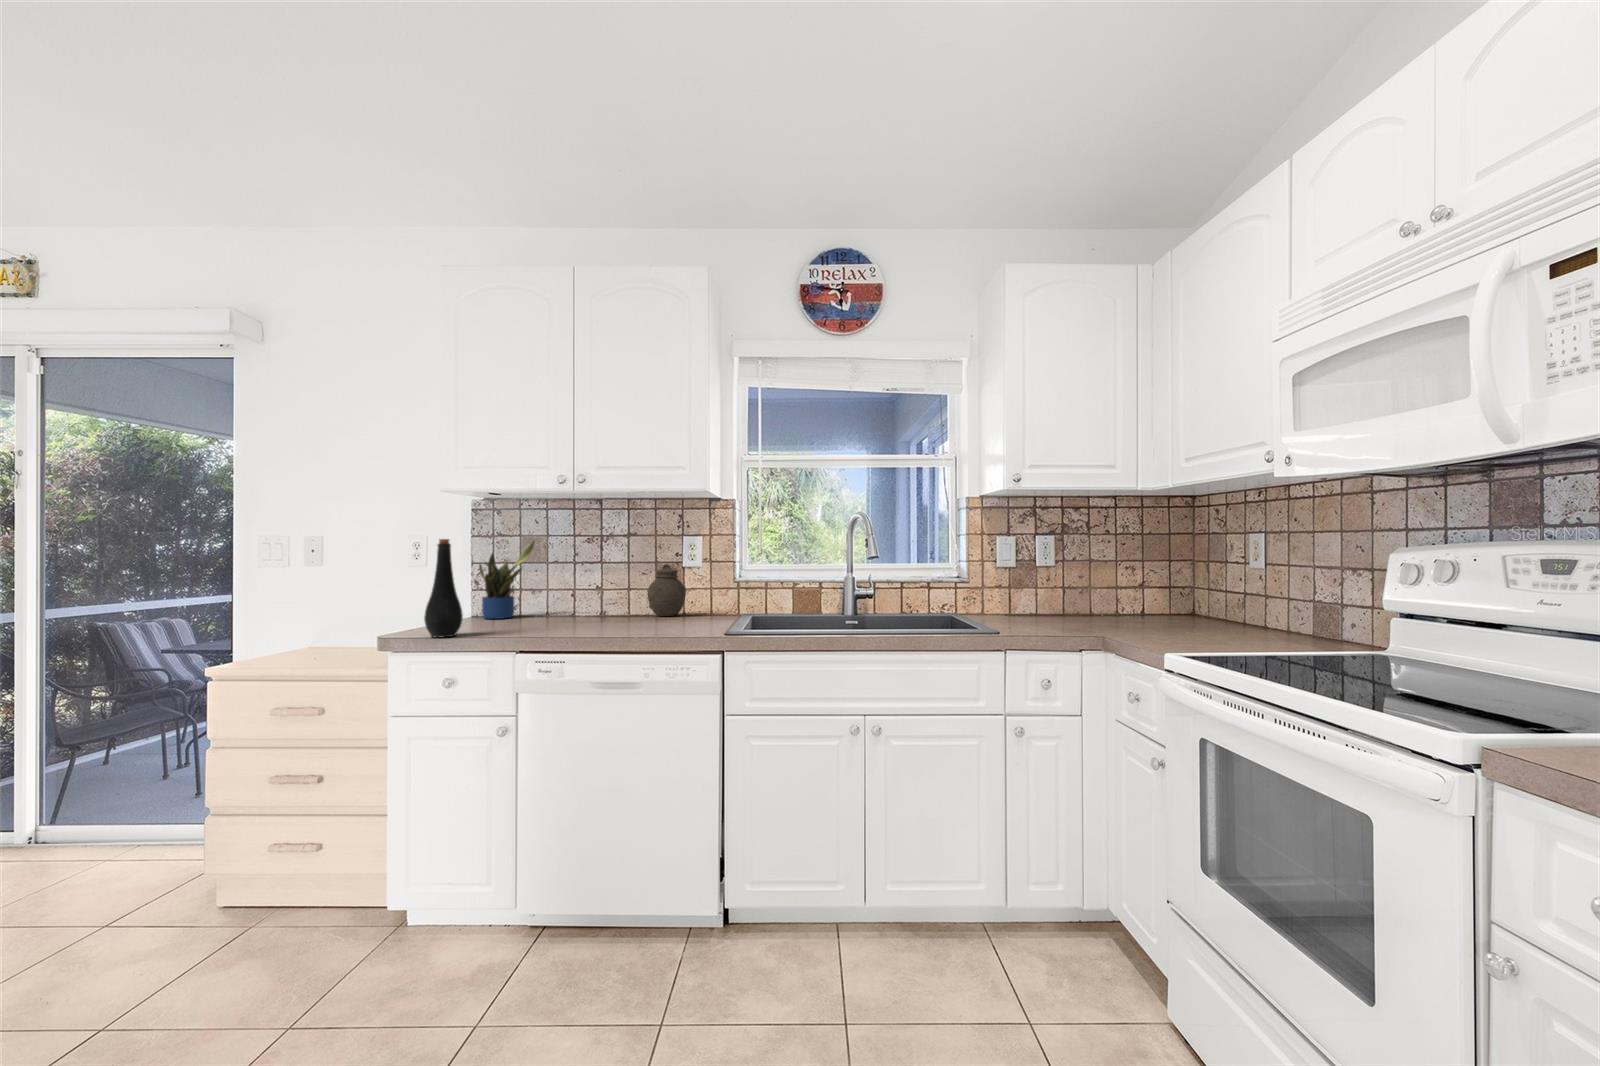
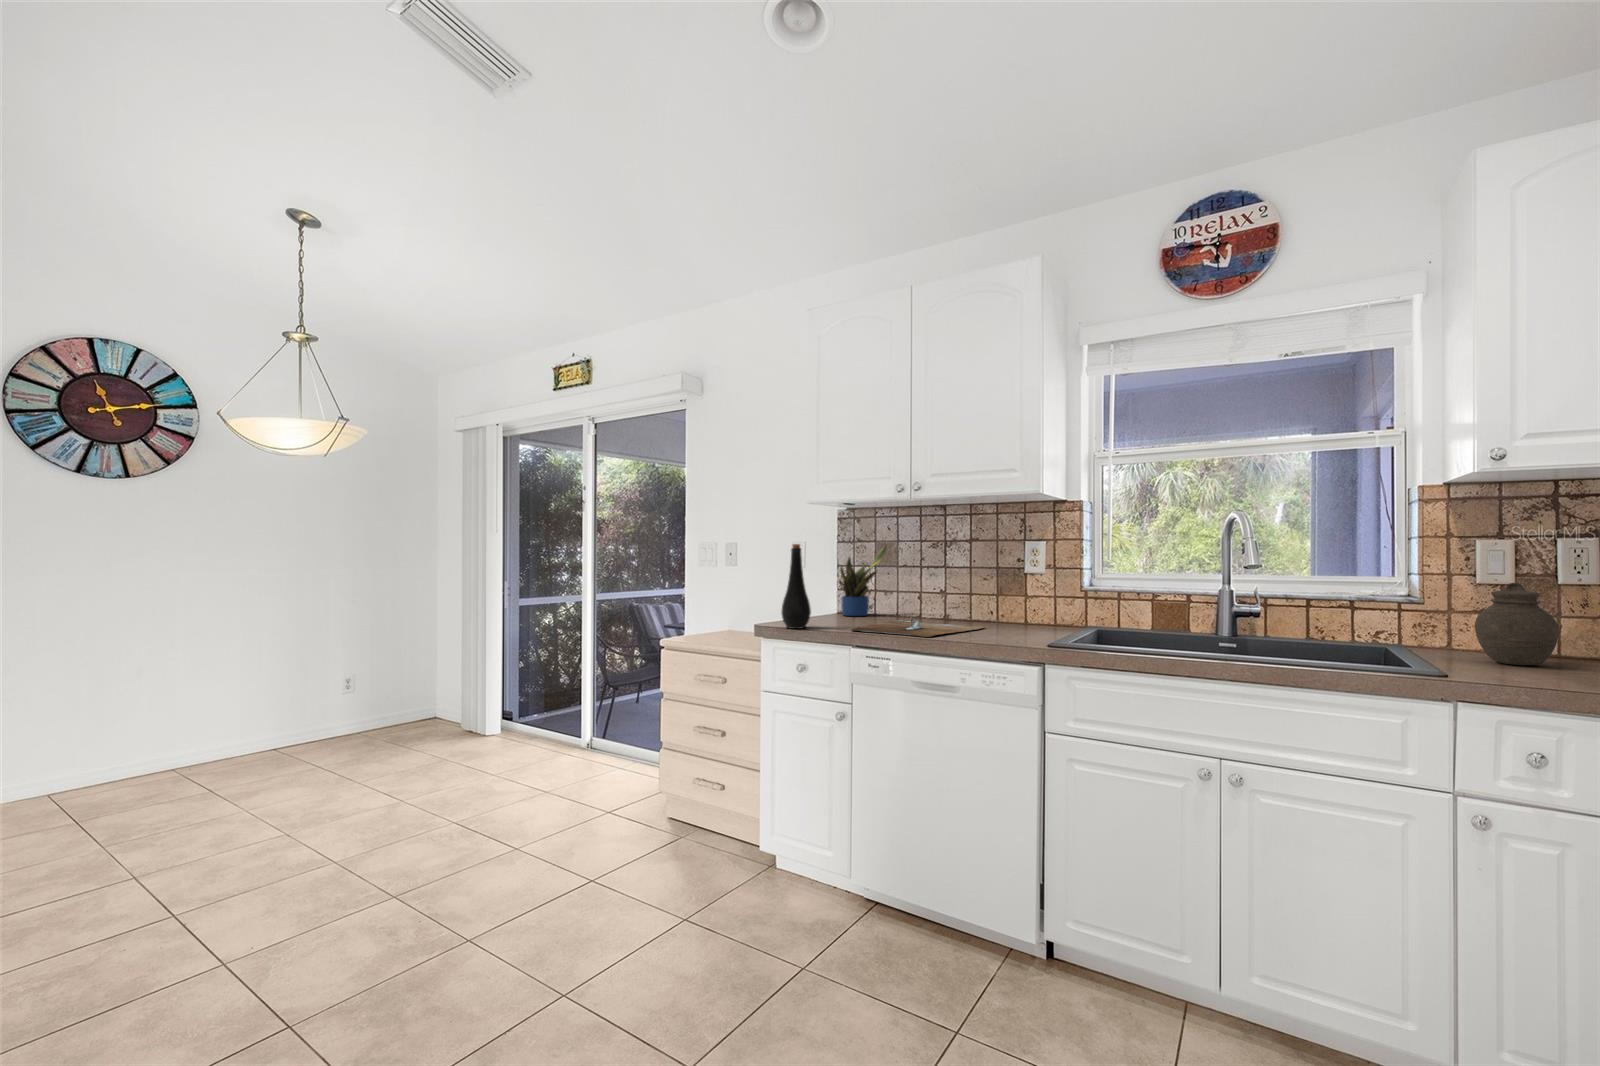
jar: present [648,564,686,616] -> present [1475,583,1559,666]
cutting board: none [515,615,652,634] -> present [852,617,985,637]

